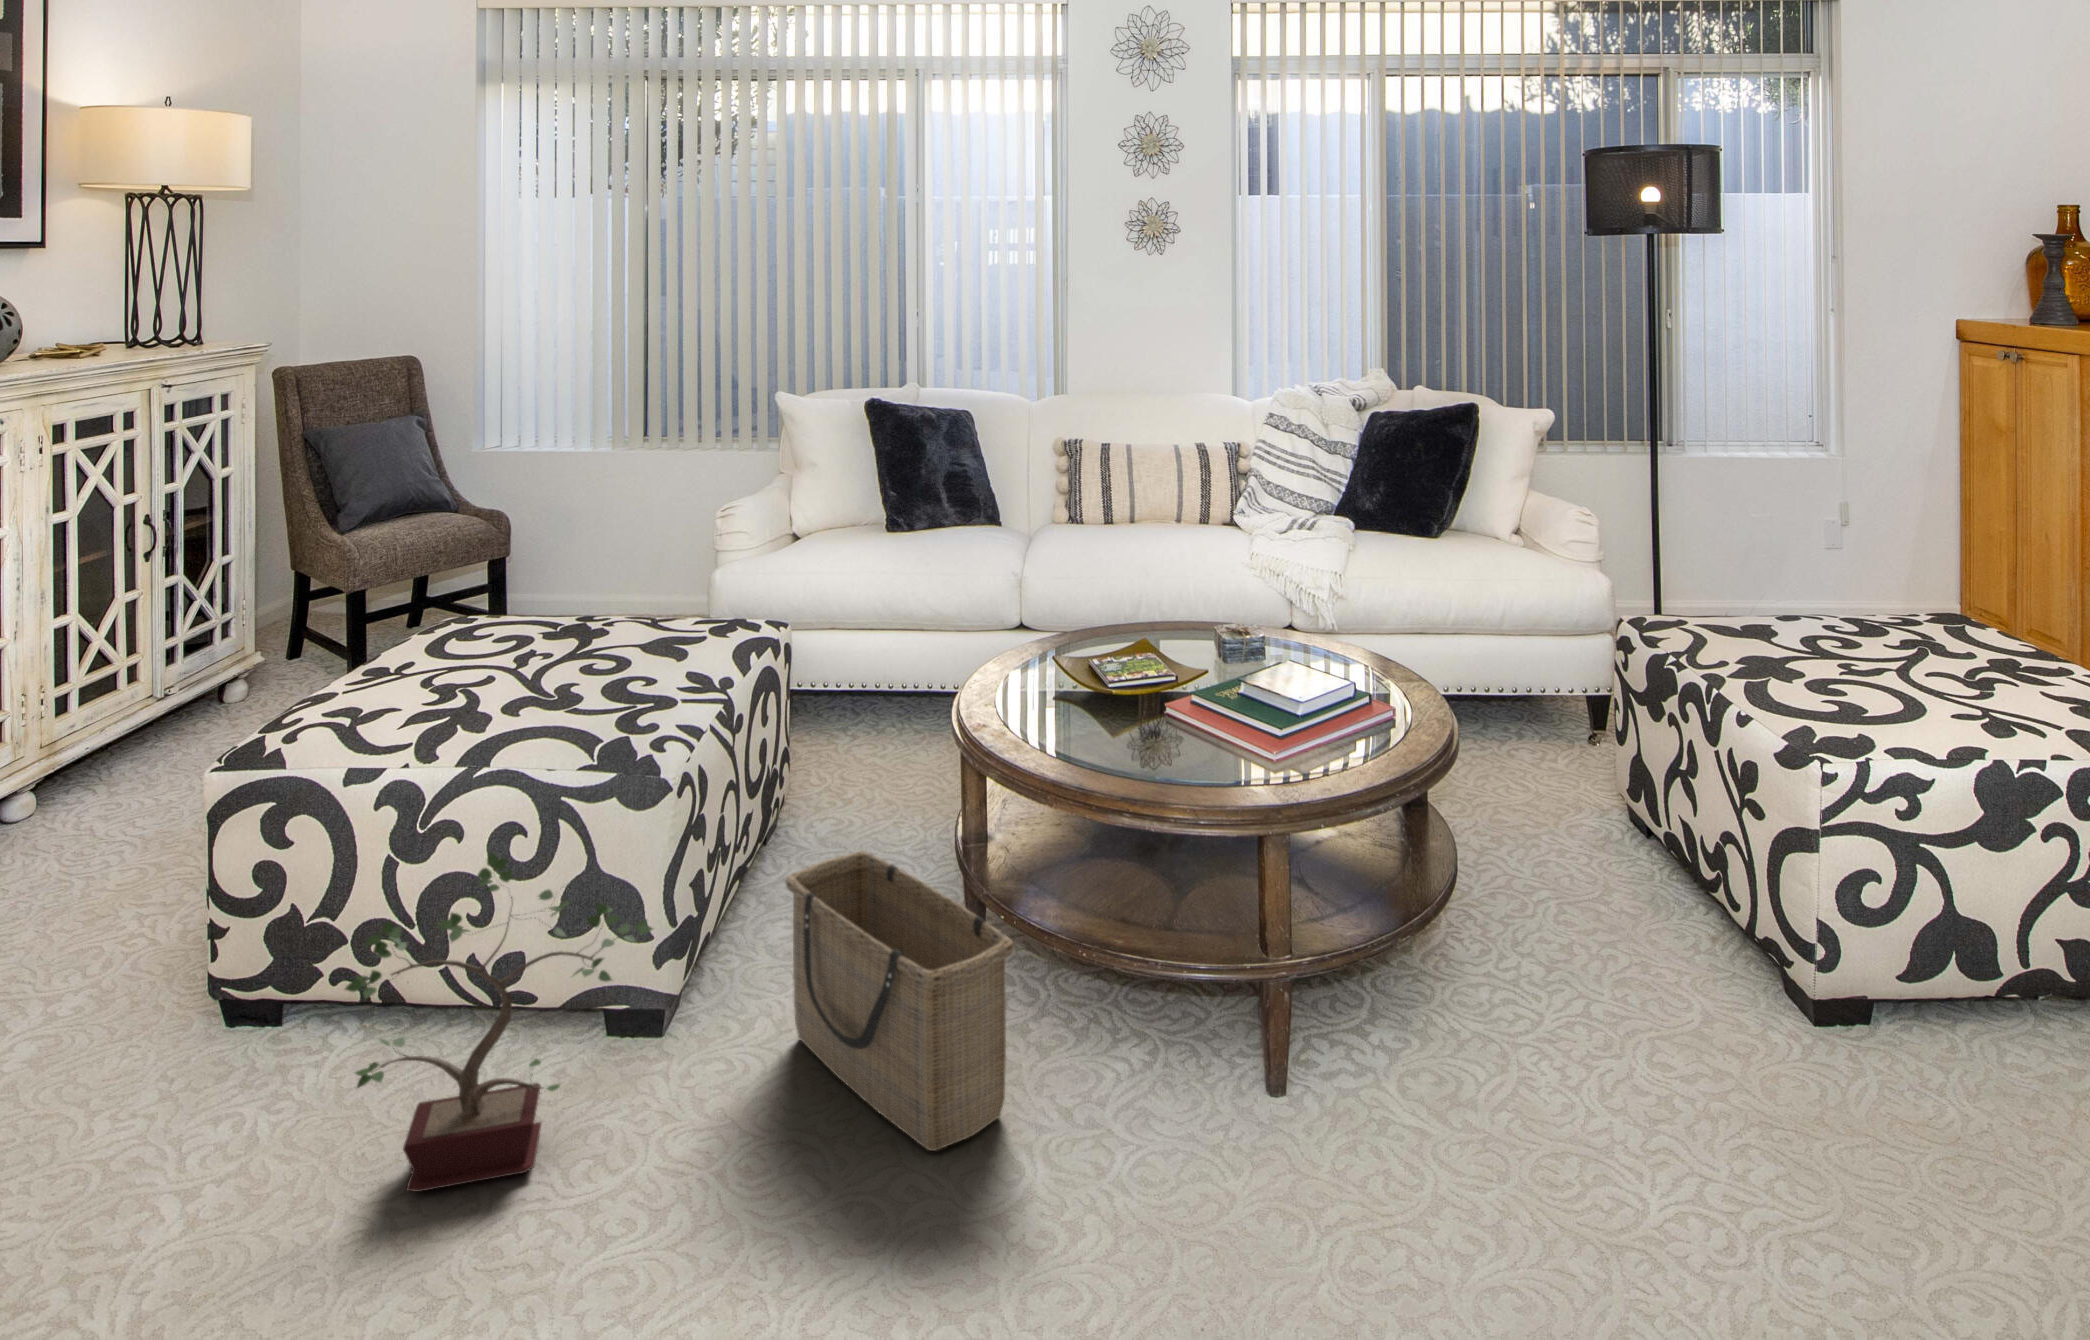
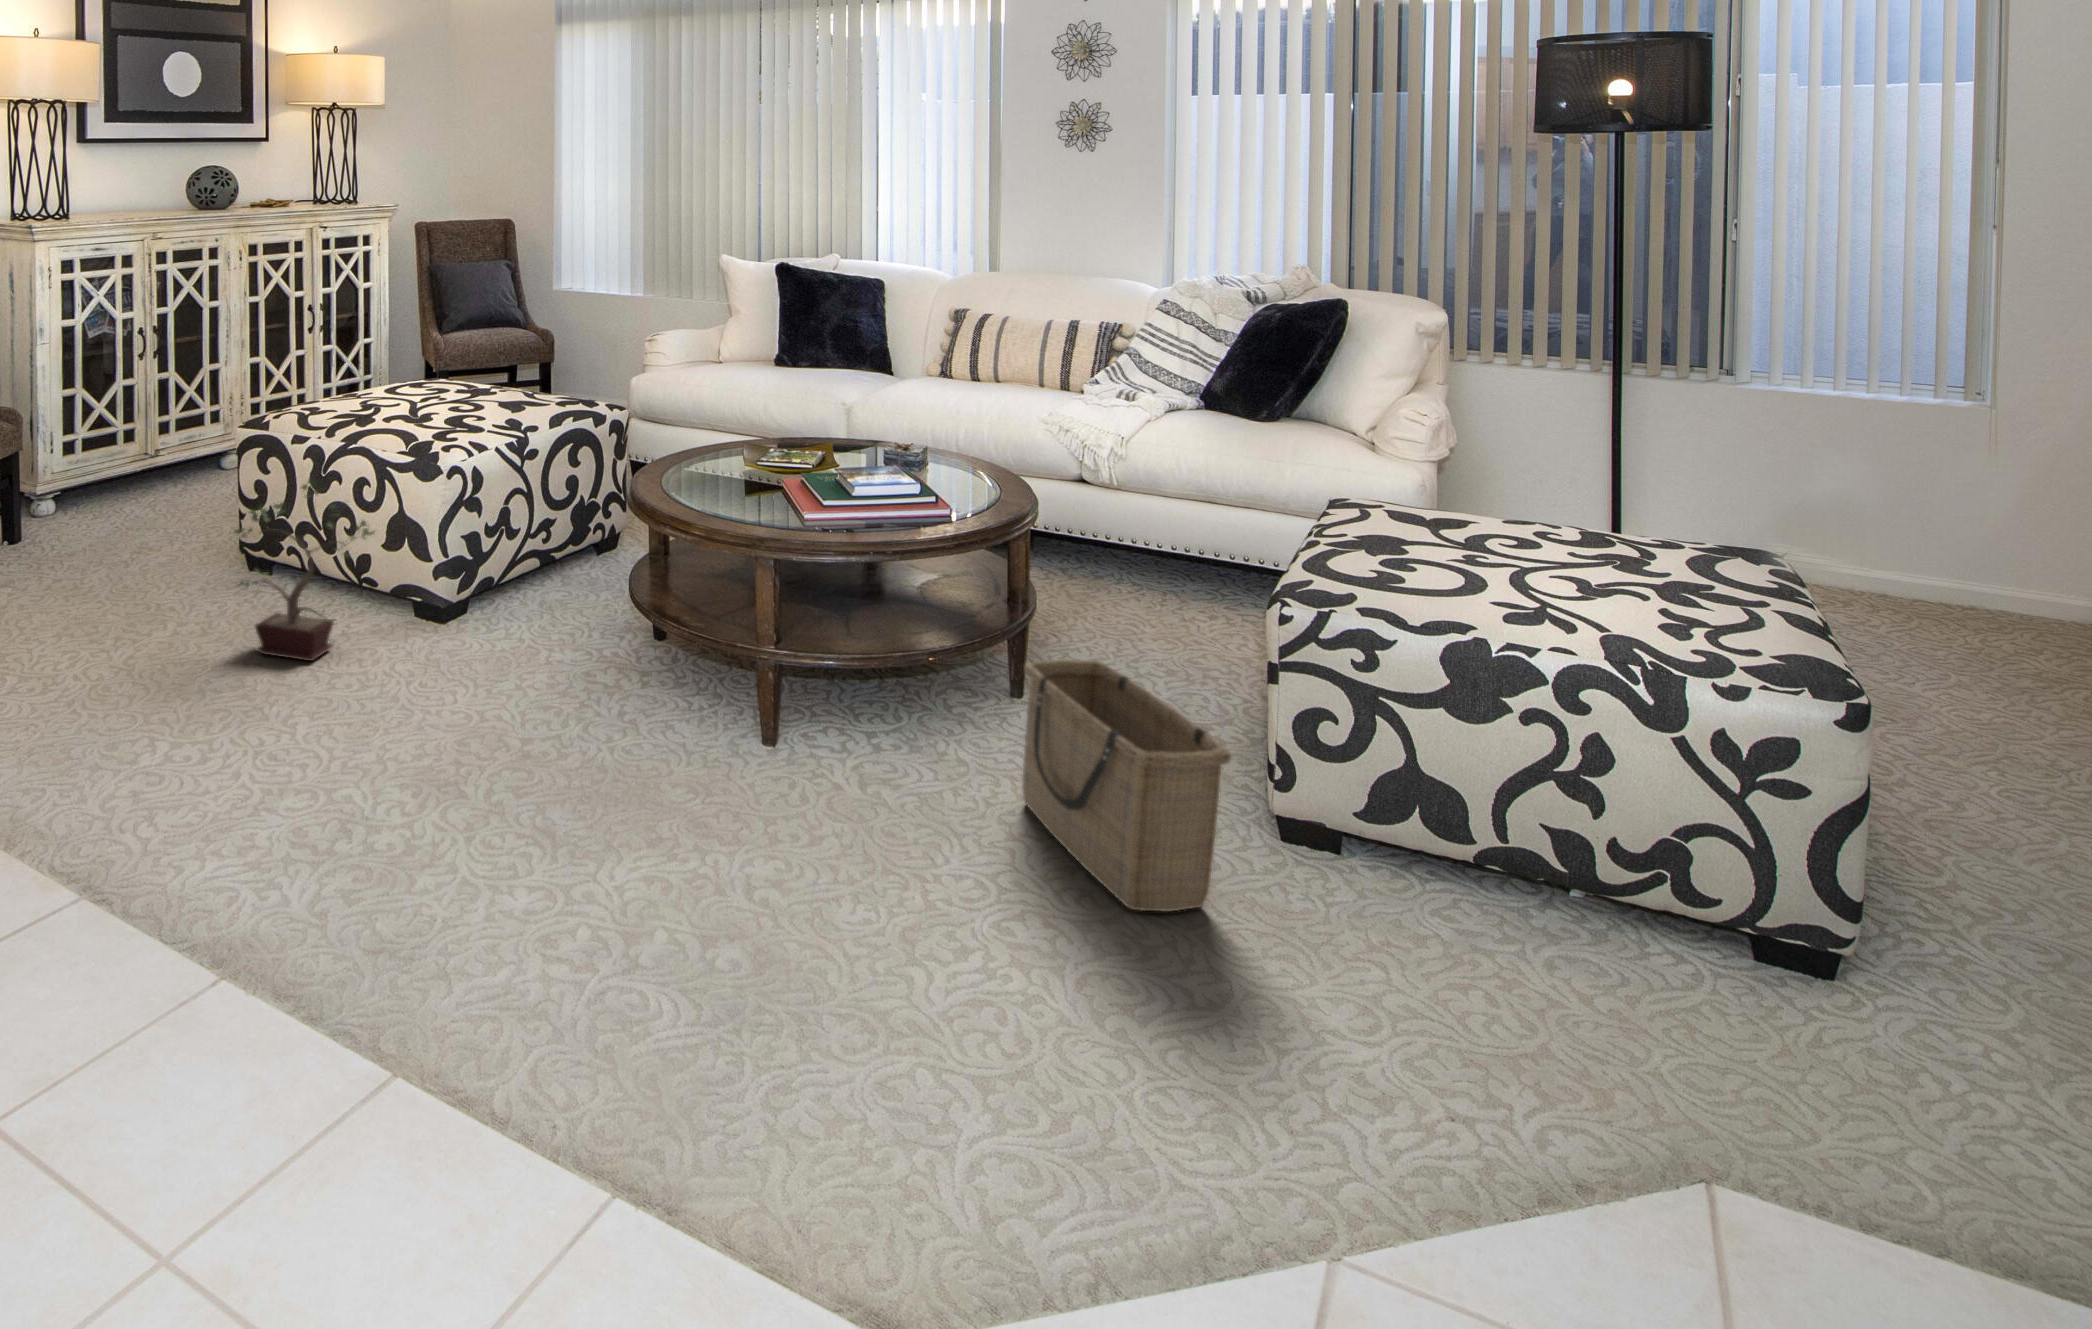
basket: present [786,851,1014,1151] -> present [1022,659,1231,912]

